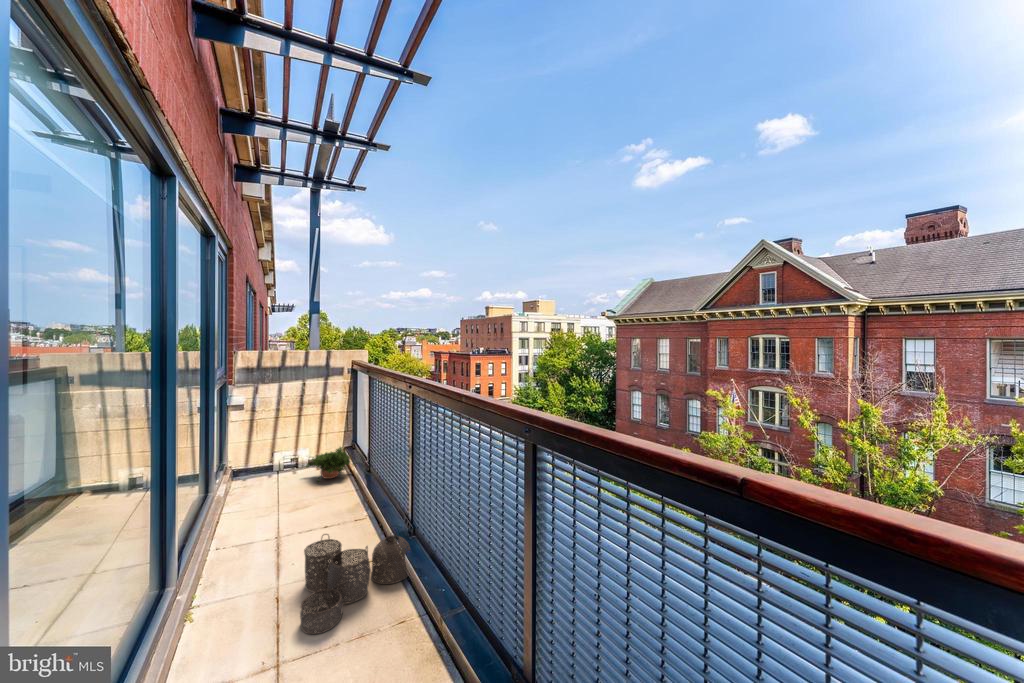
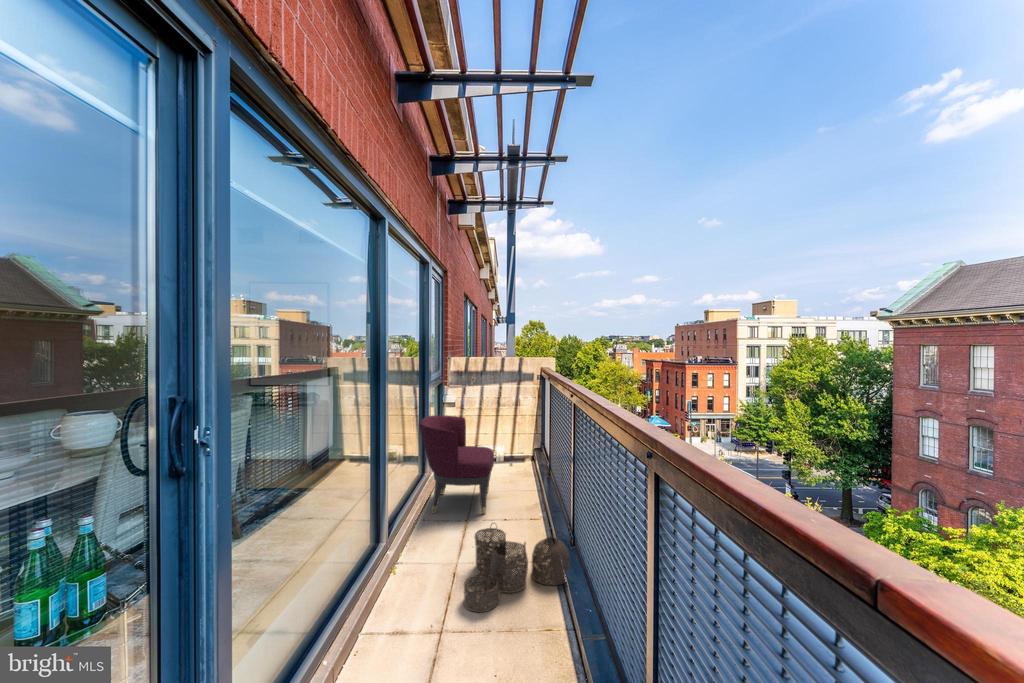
chair: none [210,422,310,539] -> present [419,415,494,514]
potted plant: present [306,447,354,482] -> none [497,446,542,478]

